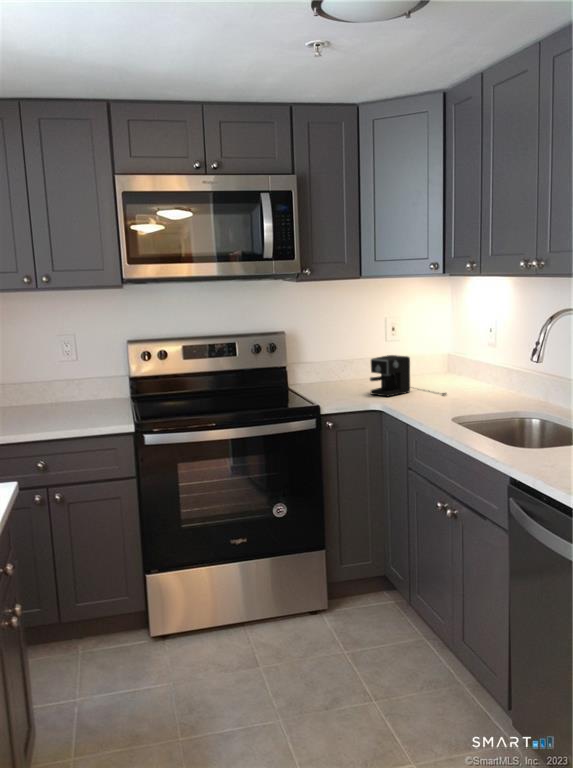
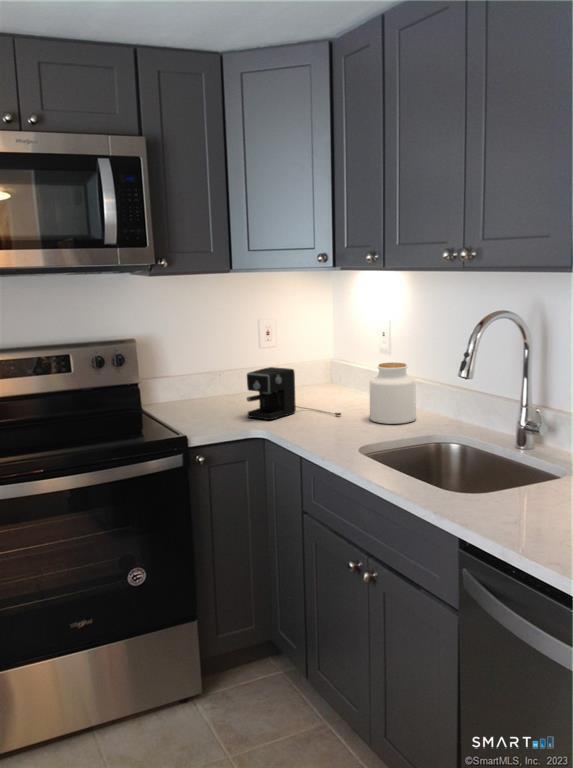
jar: none [470,352,509,402] -> present [370,363,416,424]

